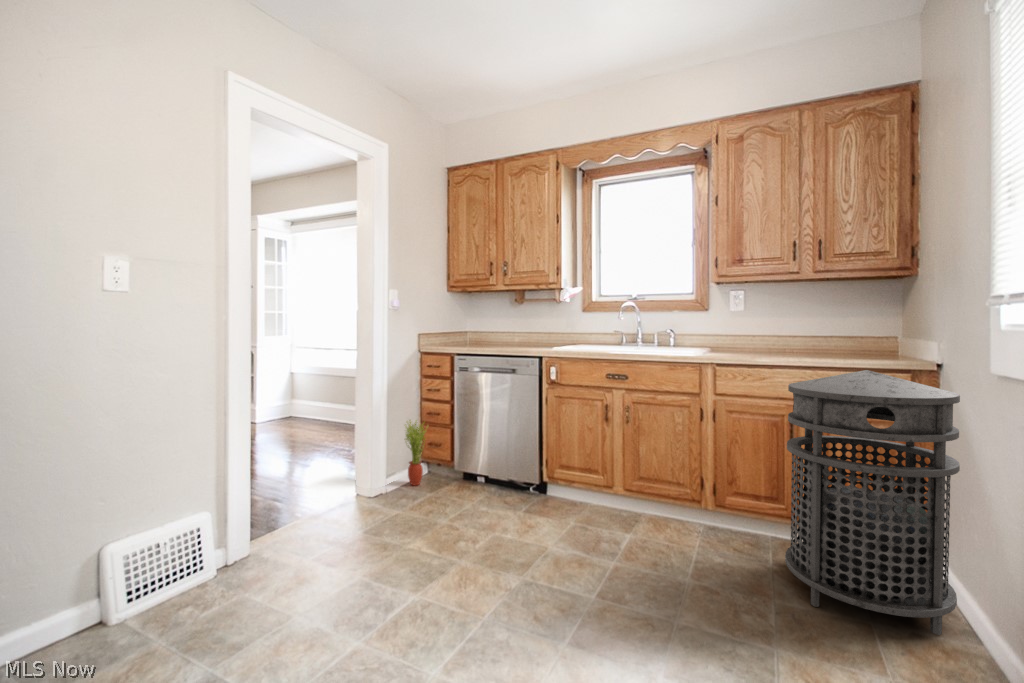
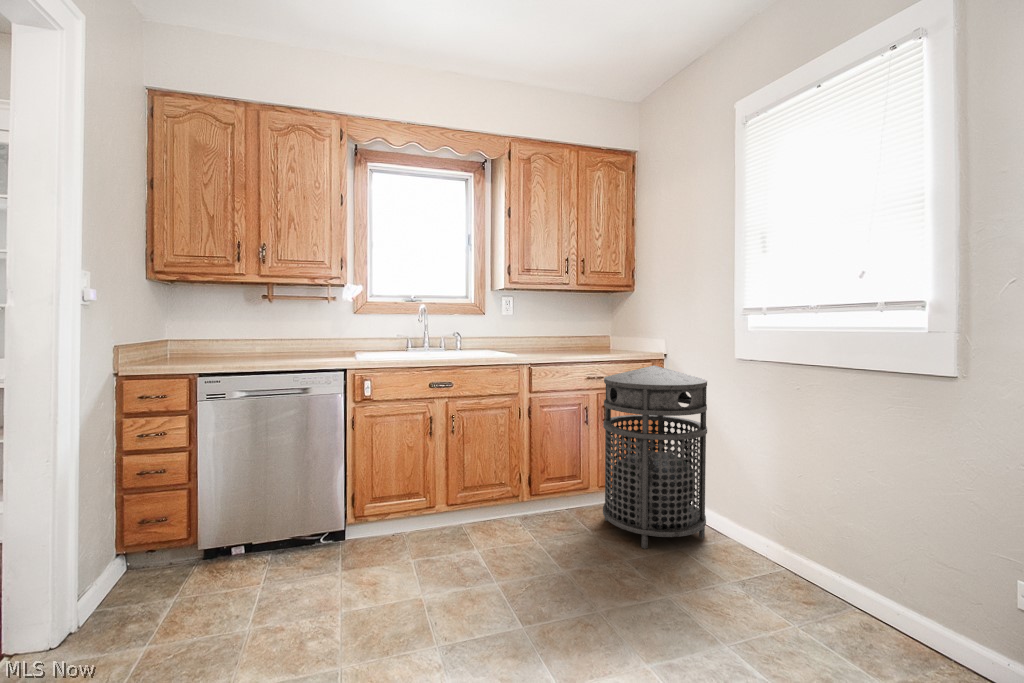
potted plant: present [405,420,426,486] -> none [114,484,160,593]

